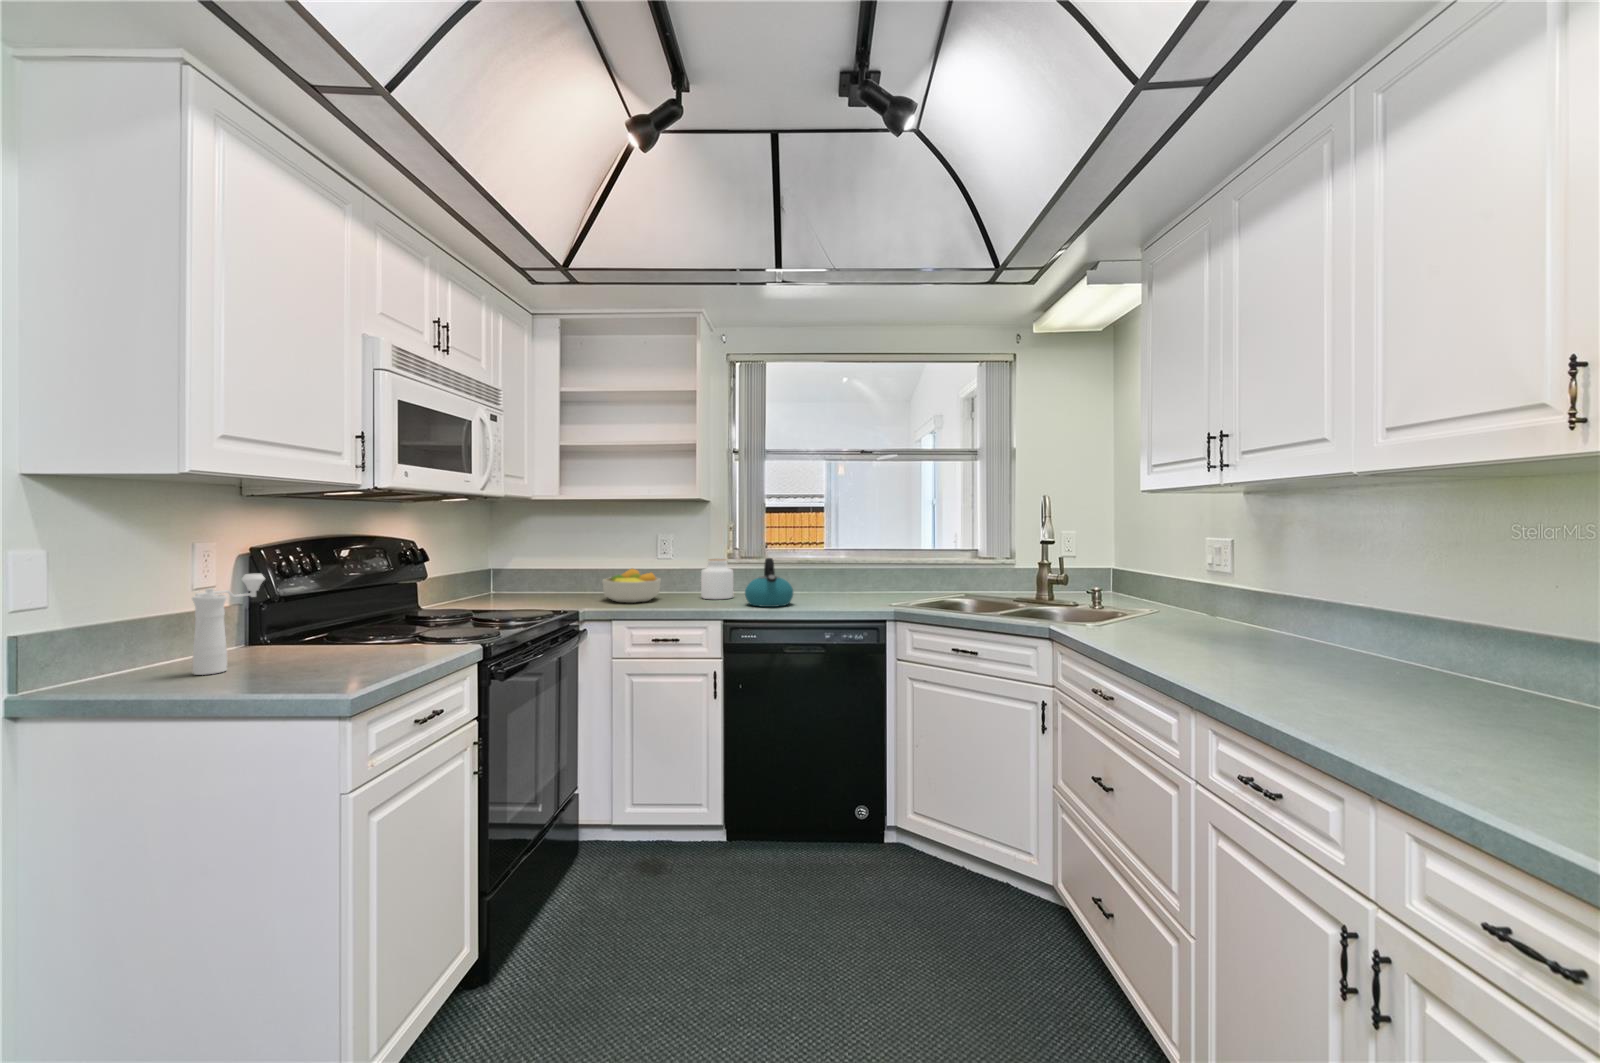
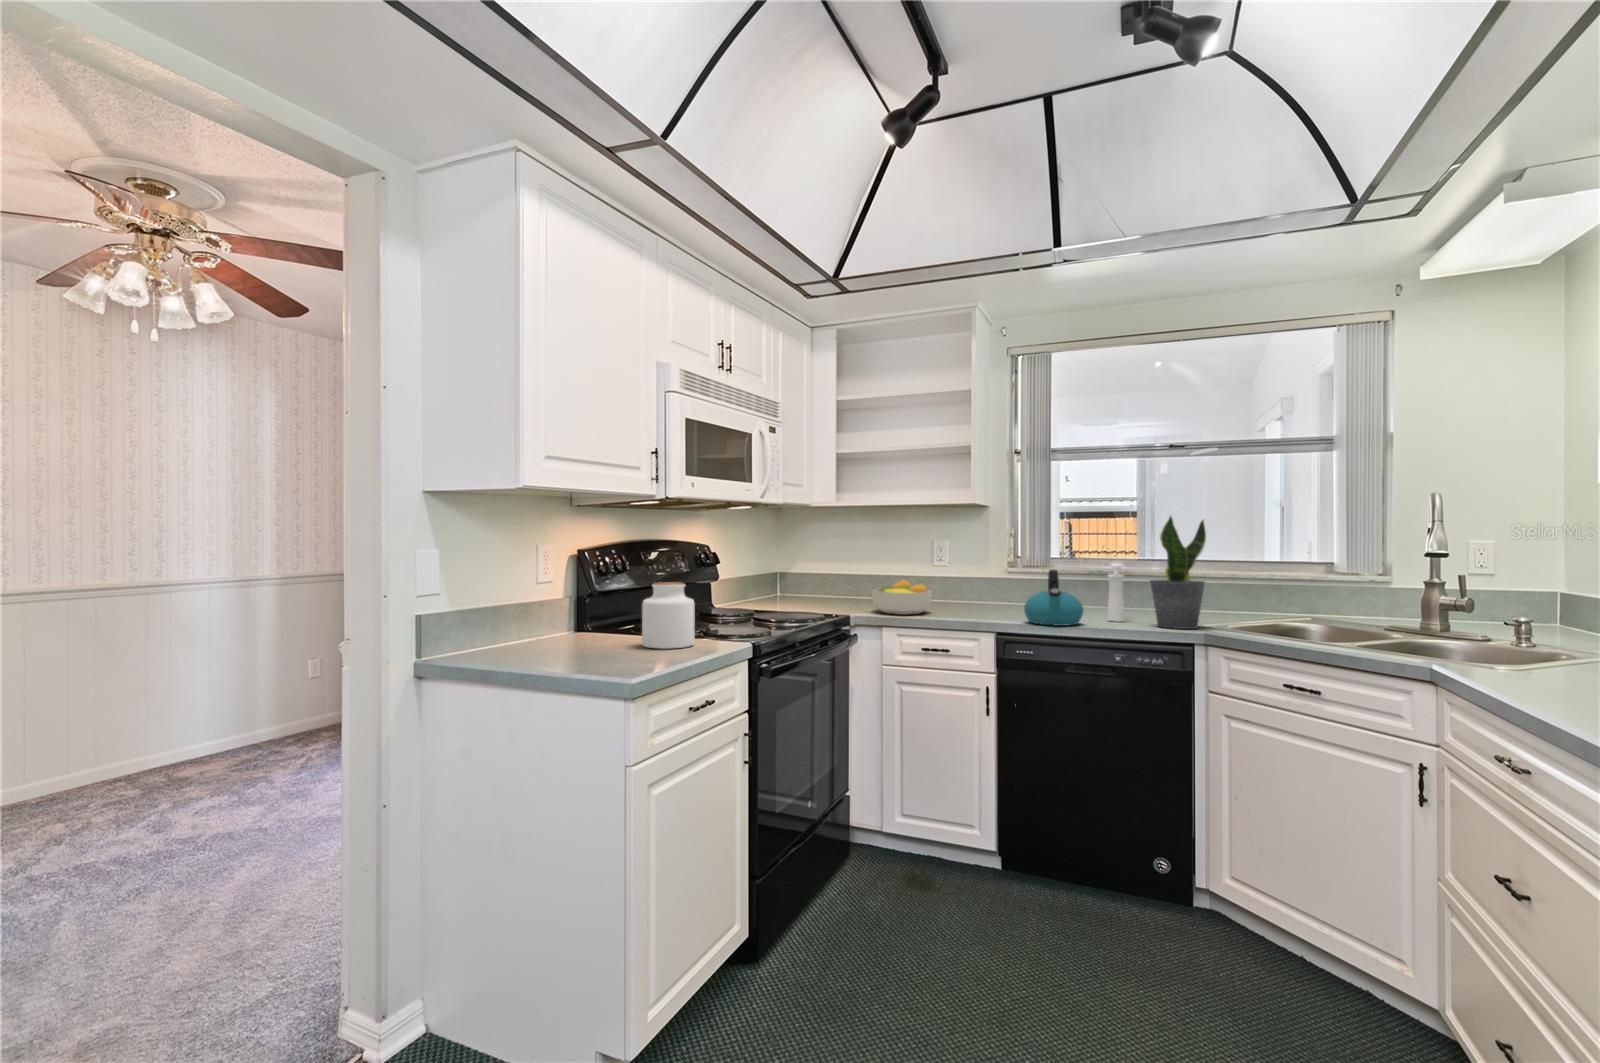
potted plant: none [843,511,884,604] -> present [1150,516,1206,629]
jar: present [701,559,733,599] -> present [642,582,695,649]
pepper mill: present [192,574,265,675] -> present [1108,563,1124,622]

